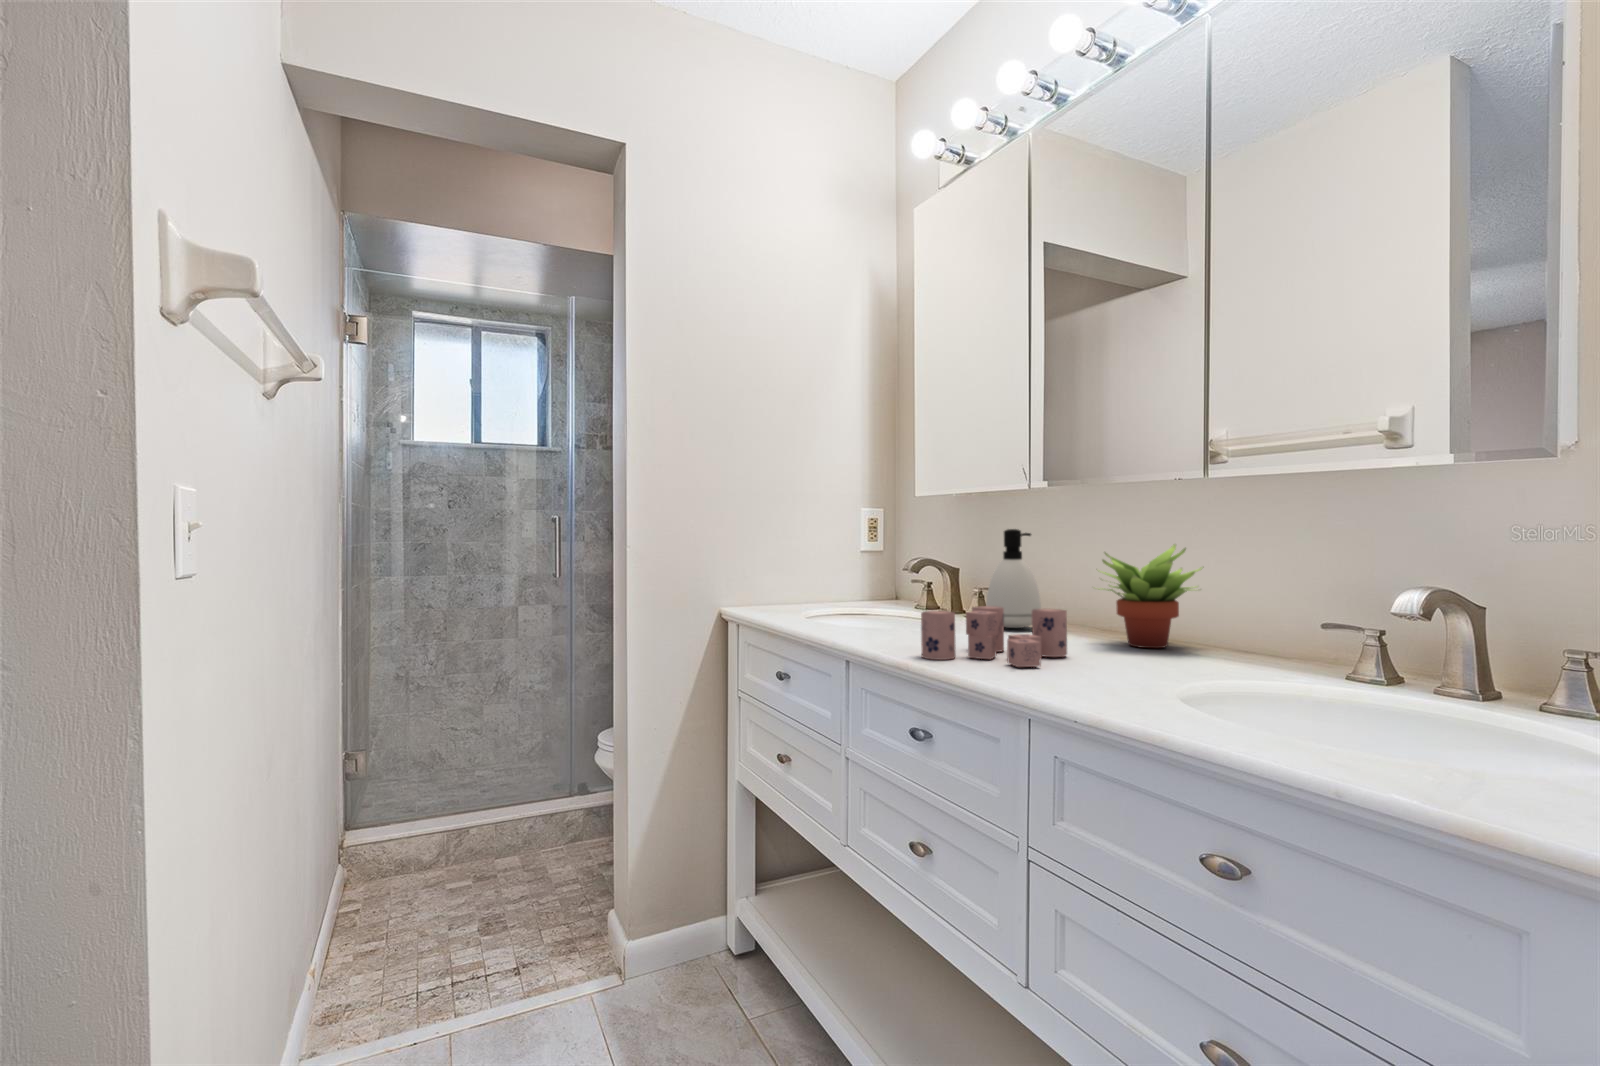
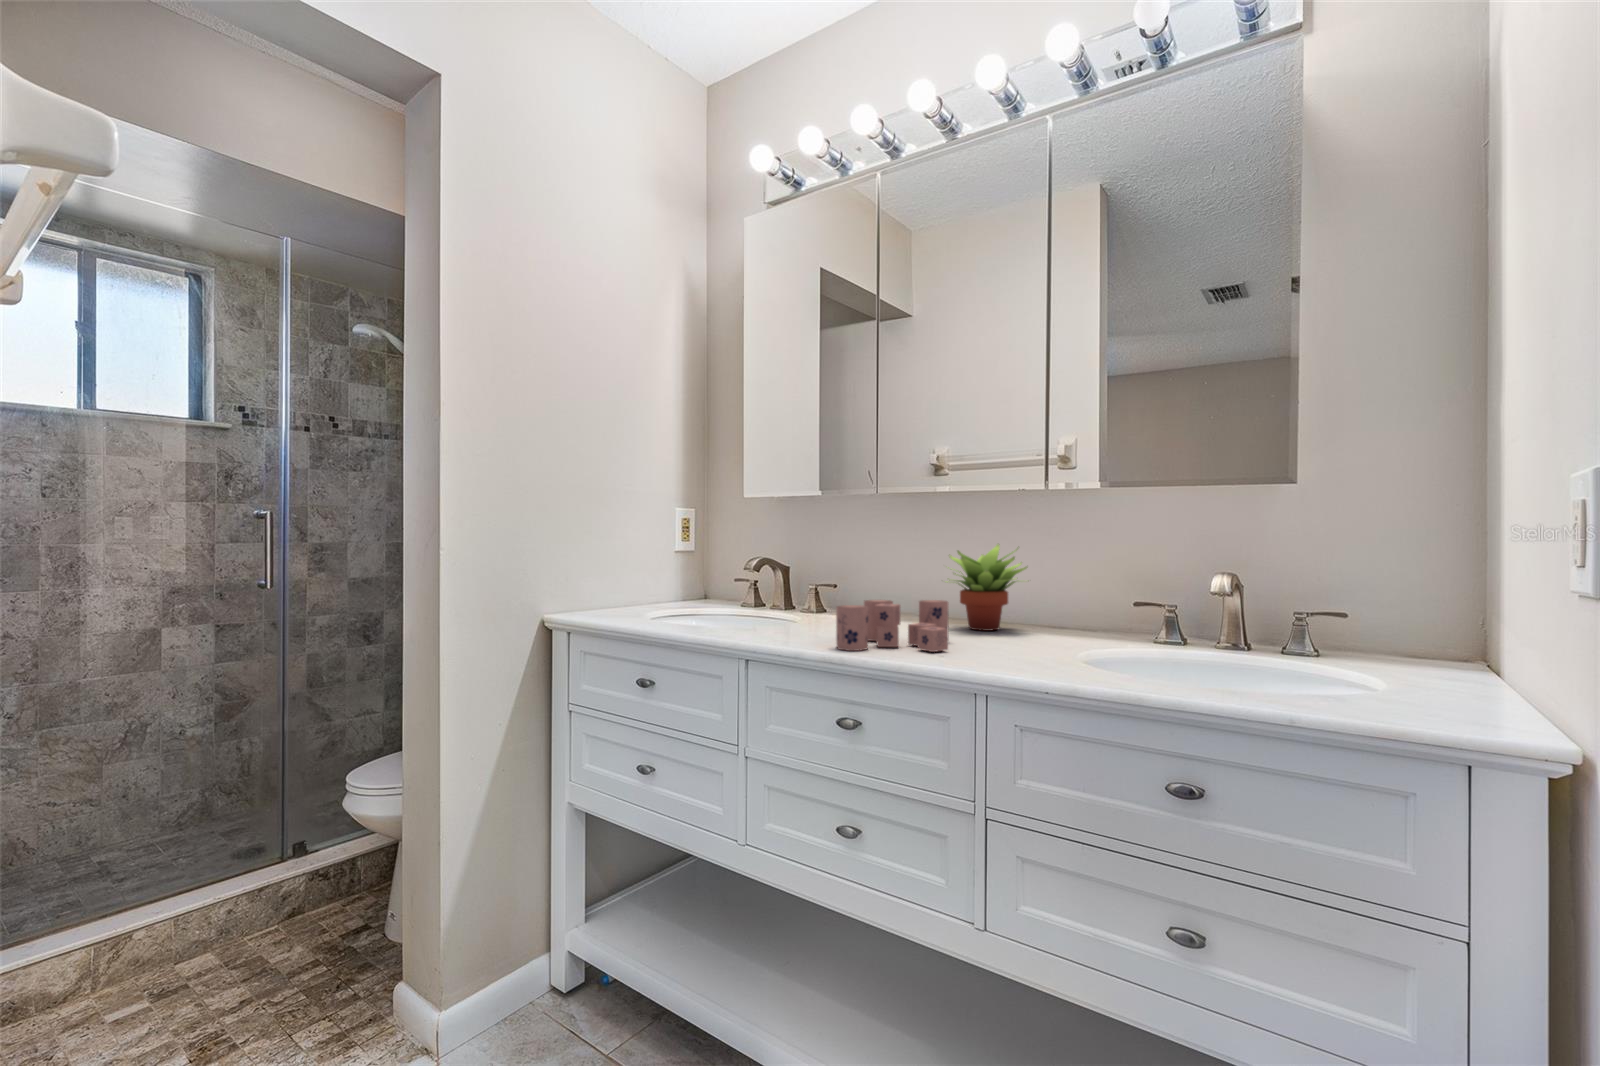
soap dispenser: present [986,529,1041,628] -> none [834,530,882,620]

